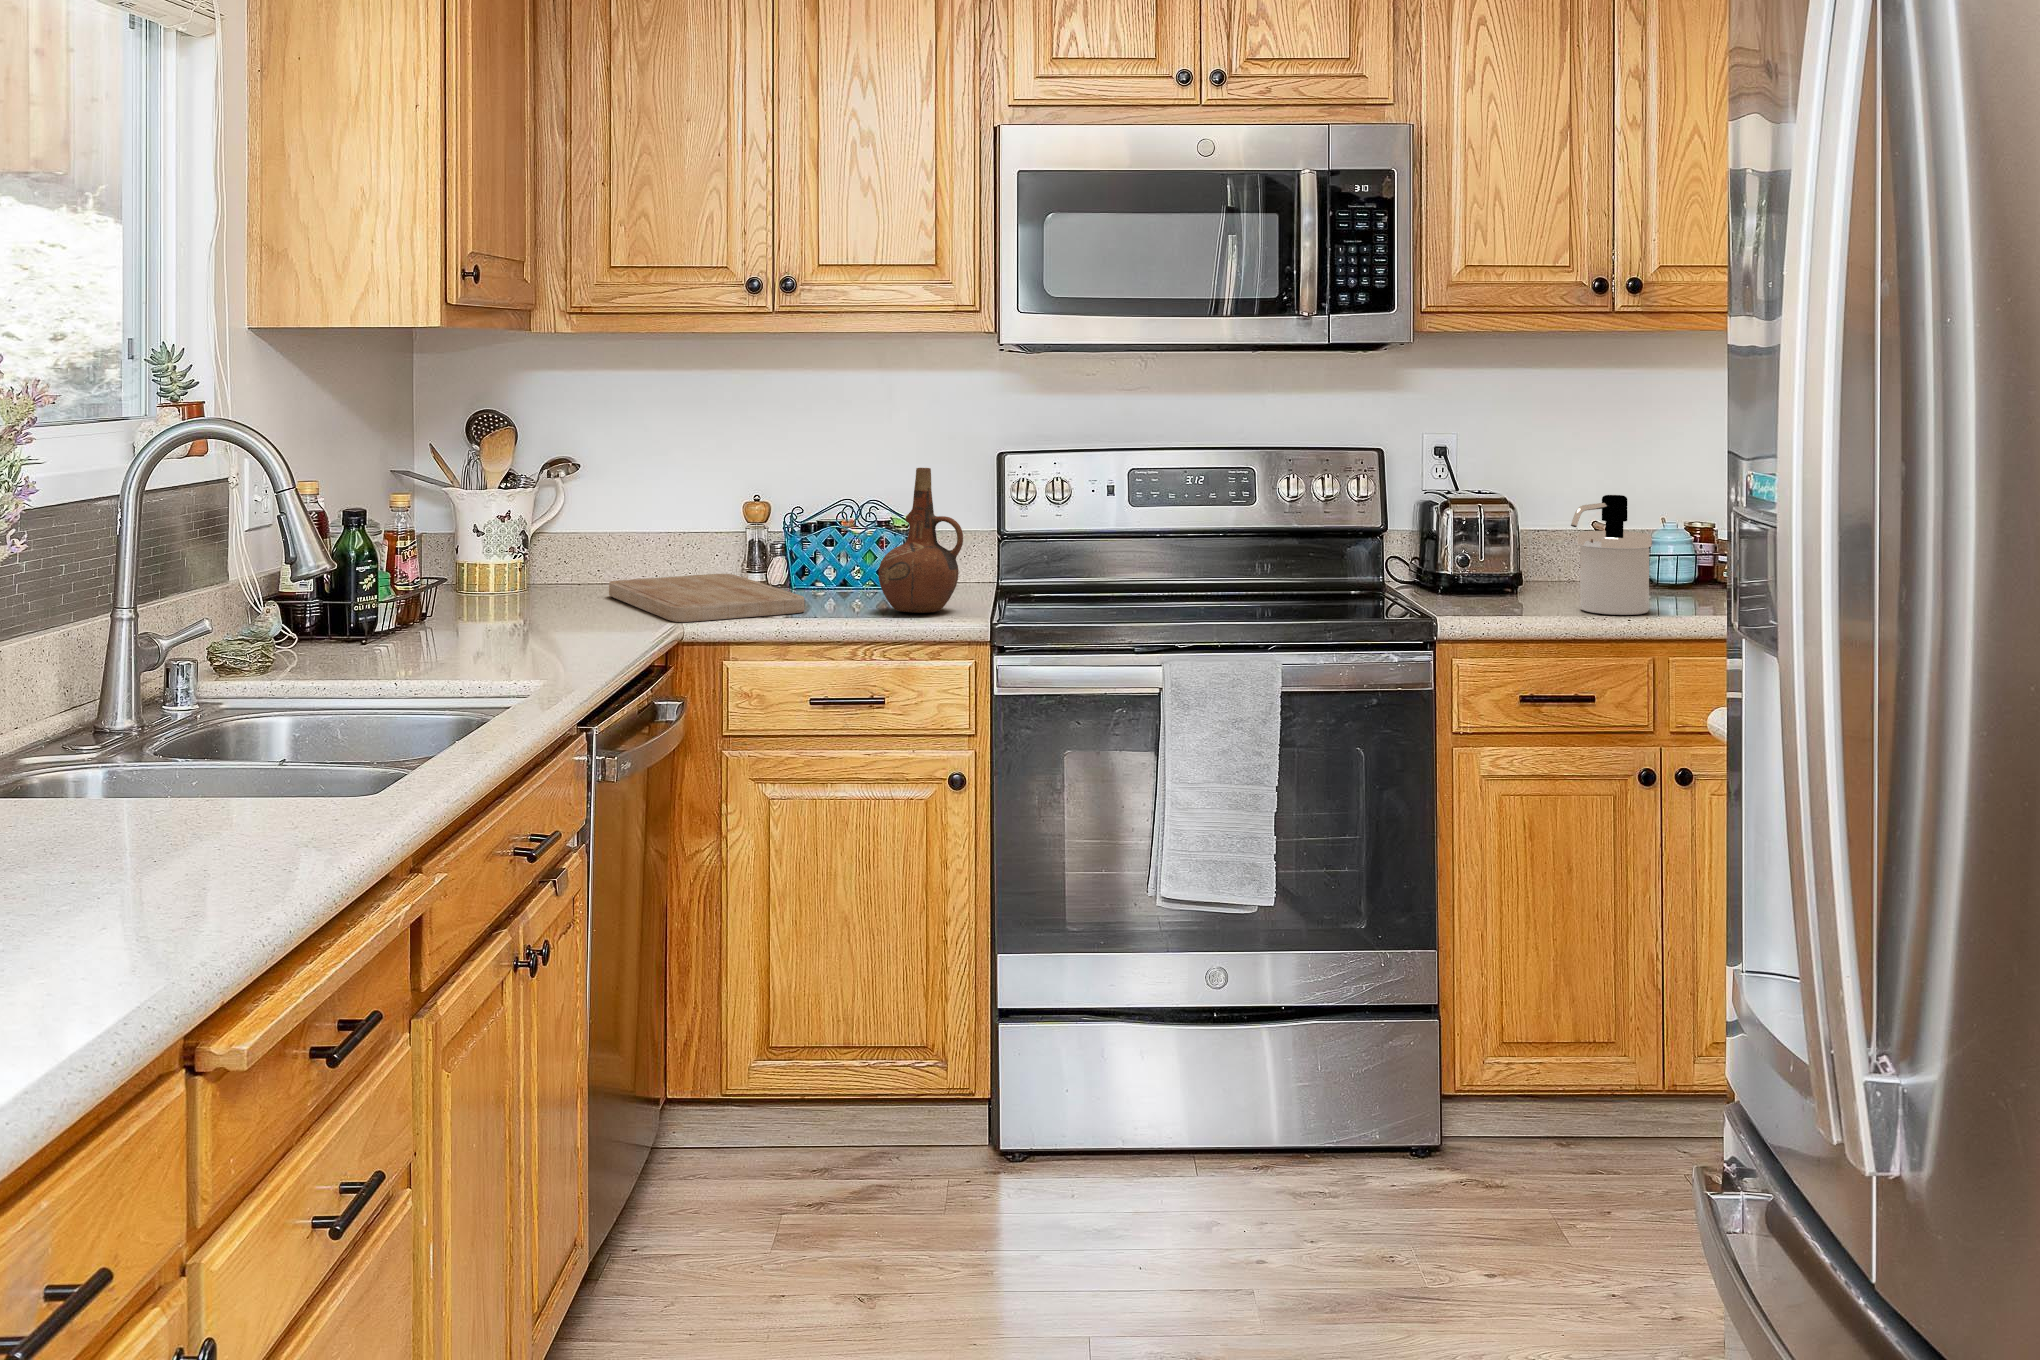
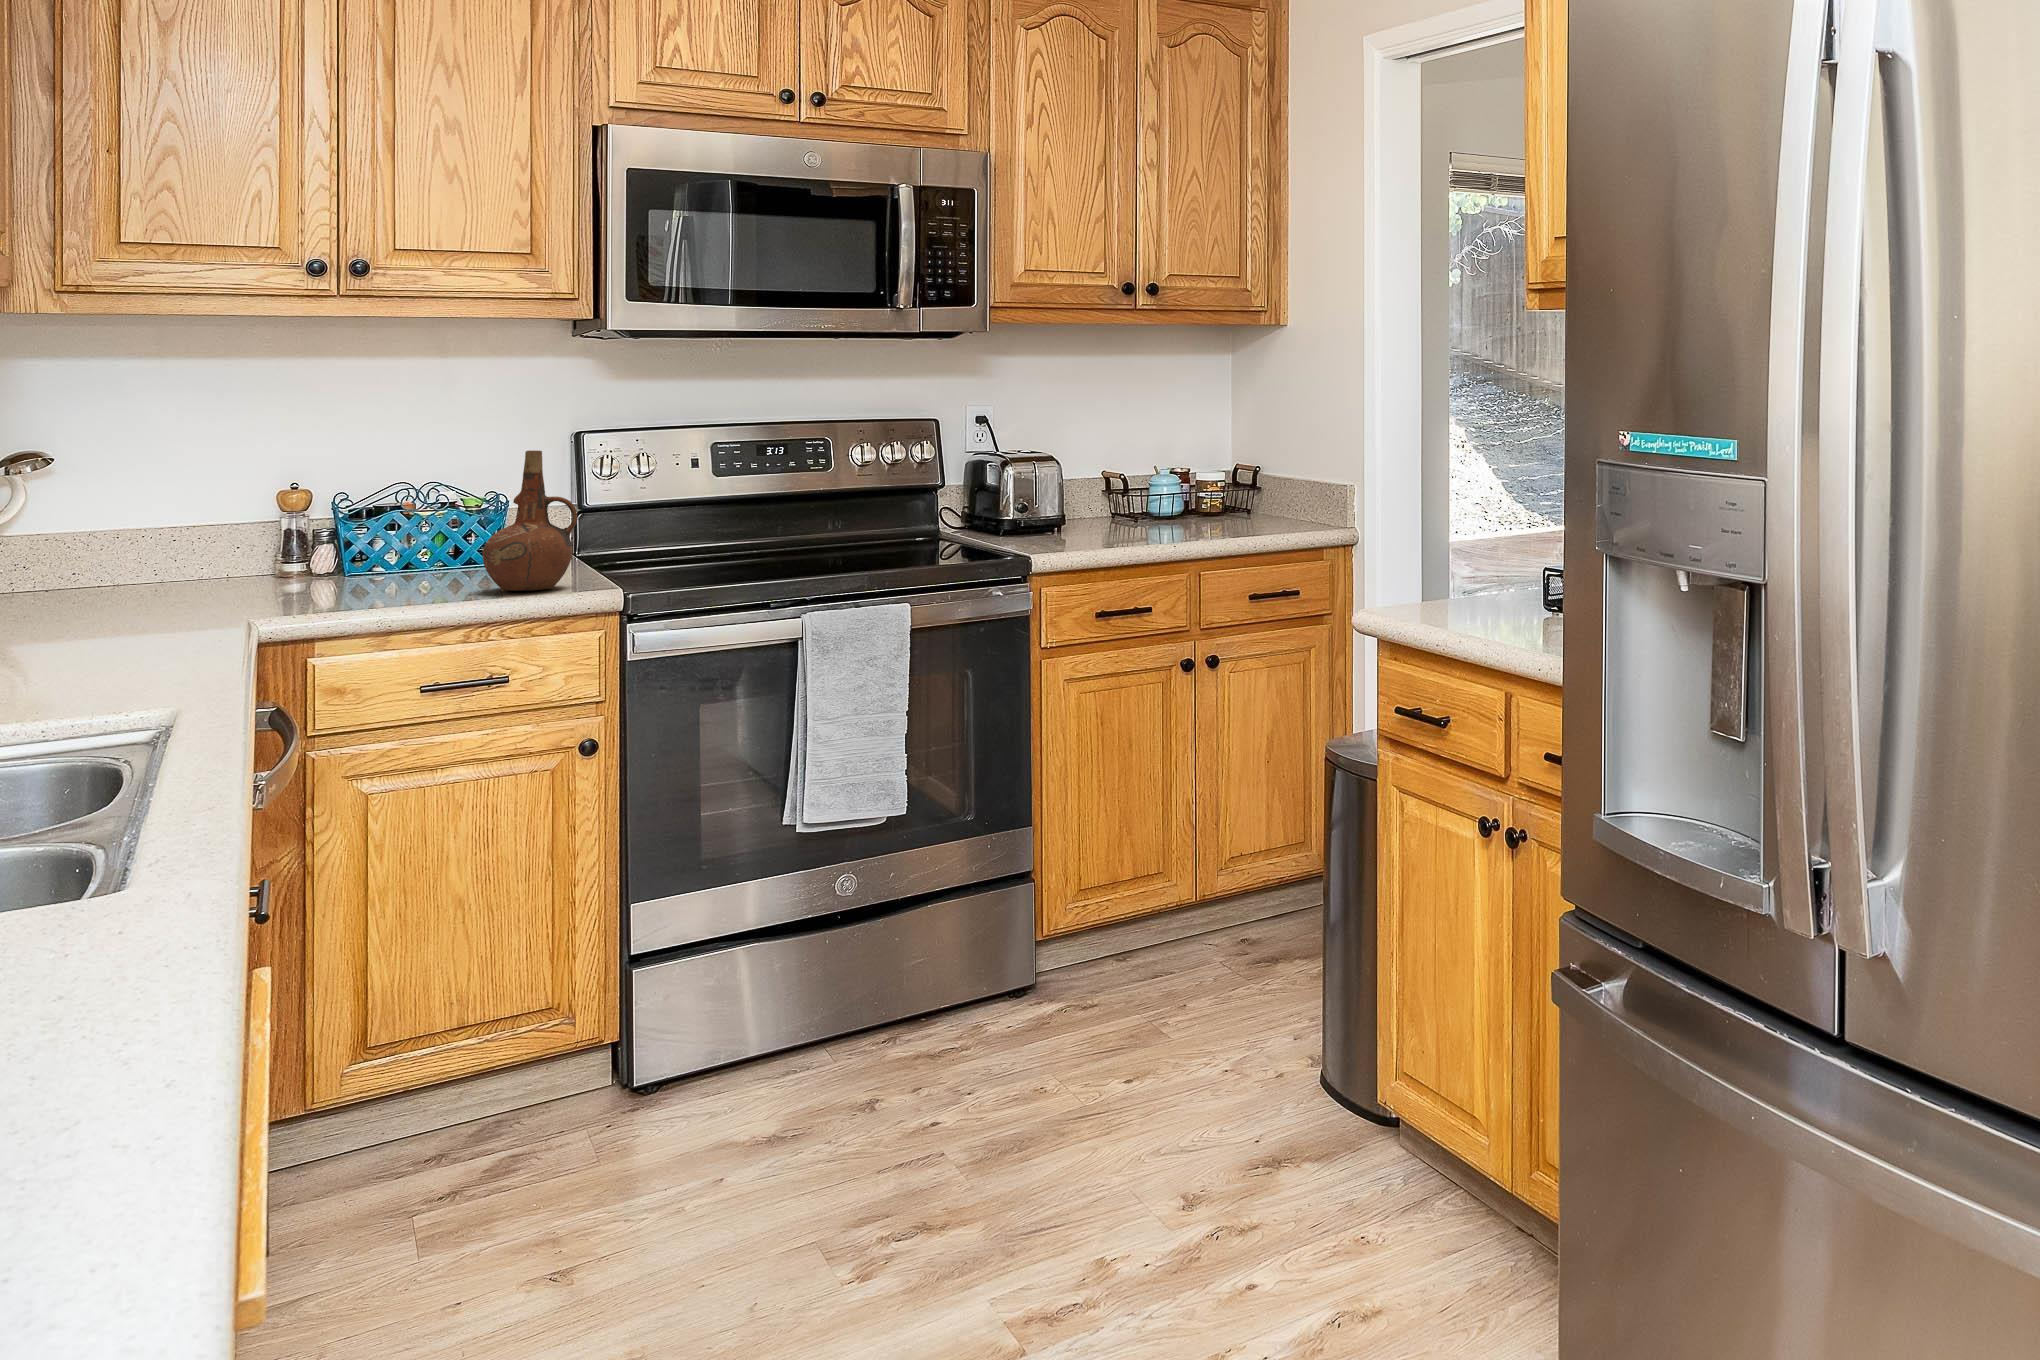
soap dispenser: present [1571,495,1652,615] -> none [1124,454,1179,546]
cutting board: present [609,574,804,622] -> none [107,572,395,620]

